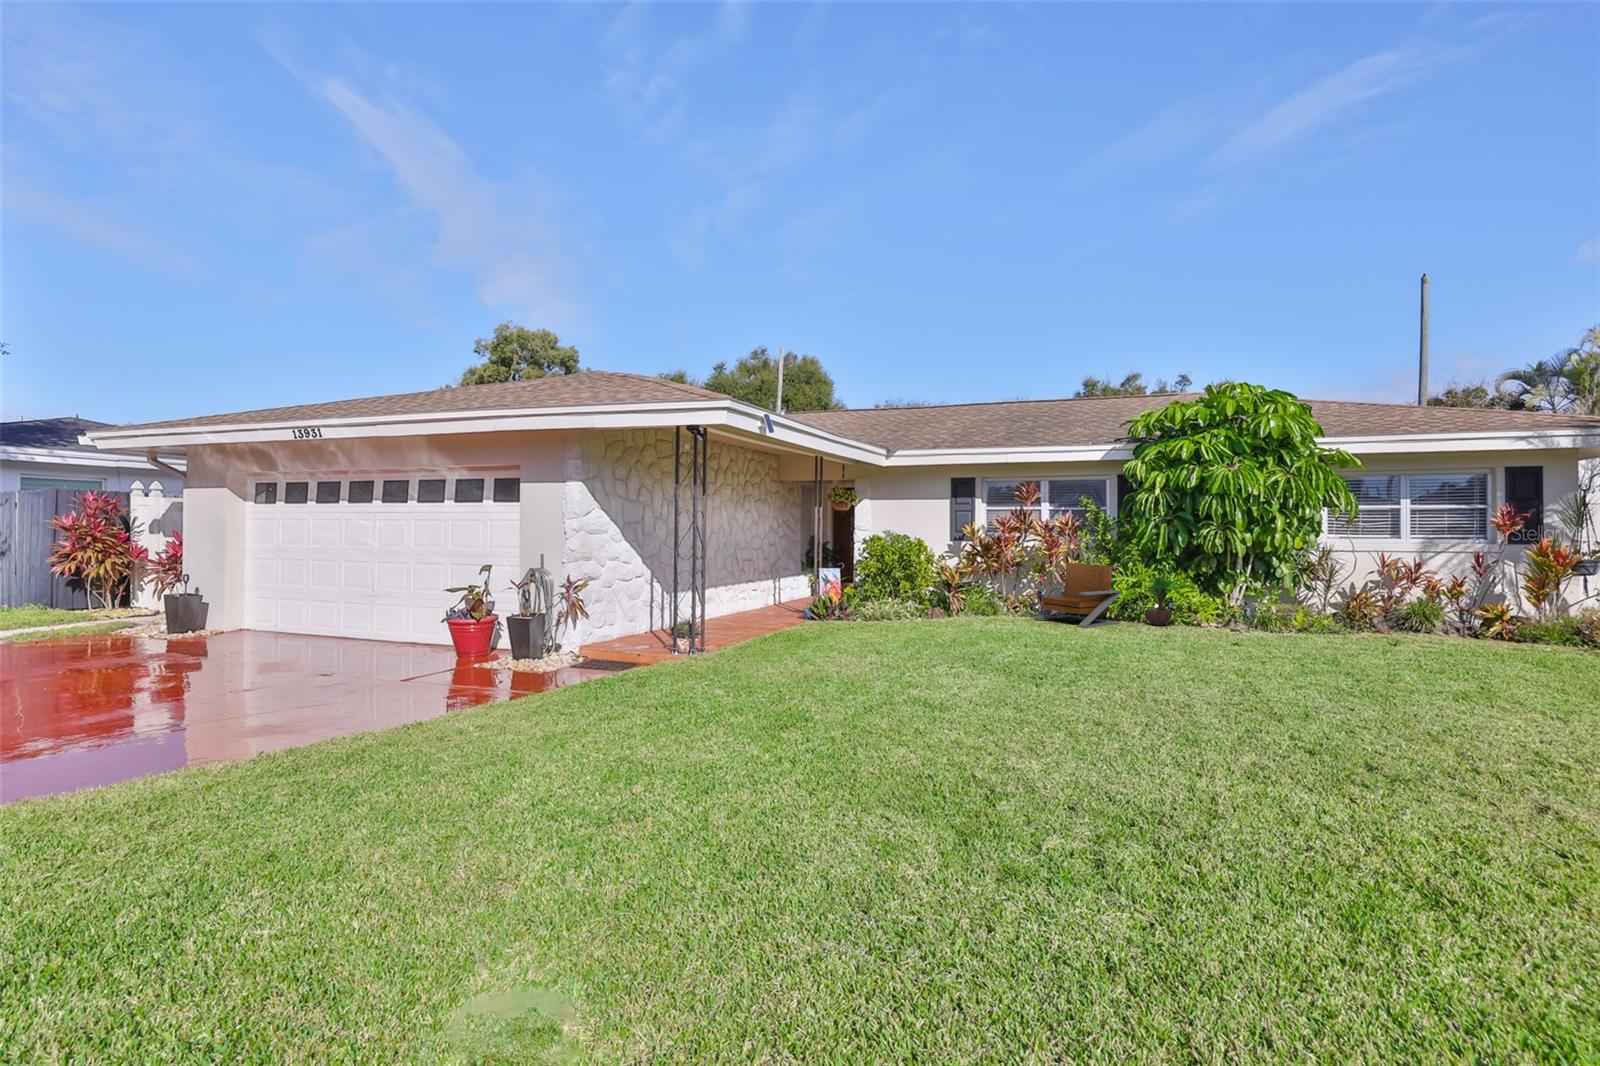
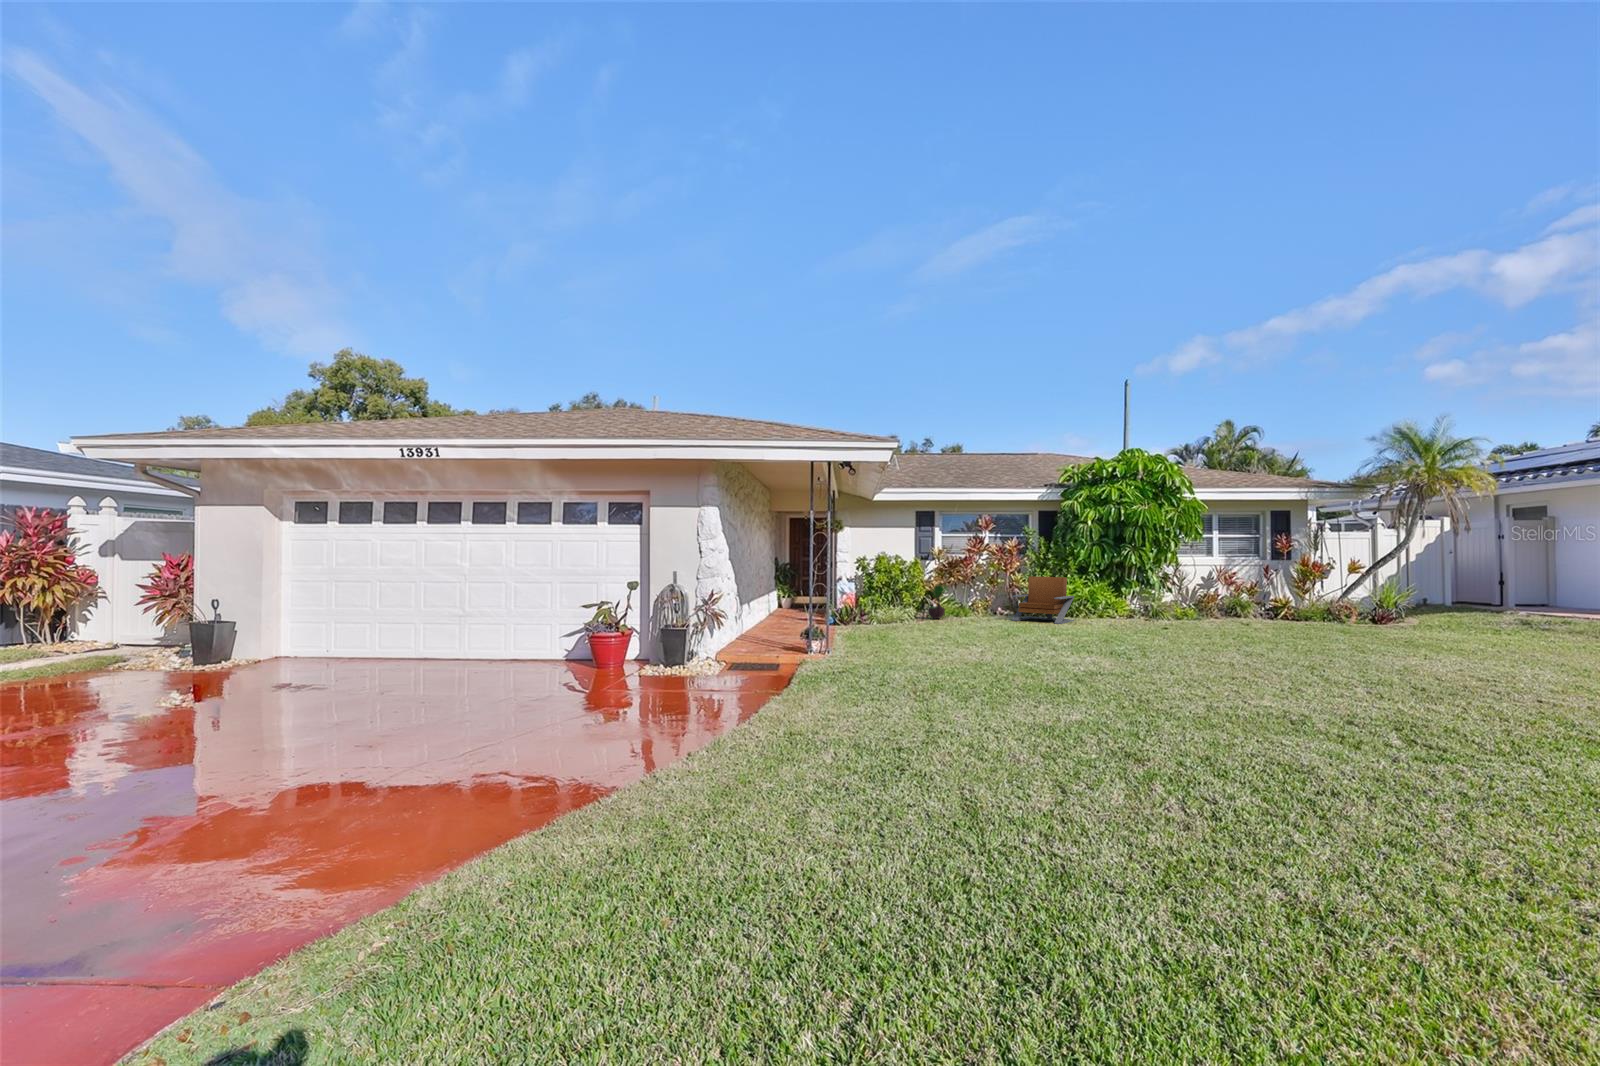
potted tree: present [1145,575,1175,625] -> present [928,584,946,619]

